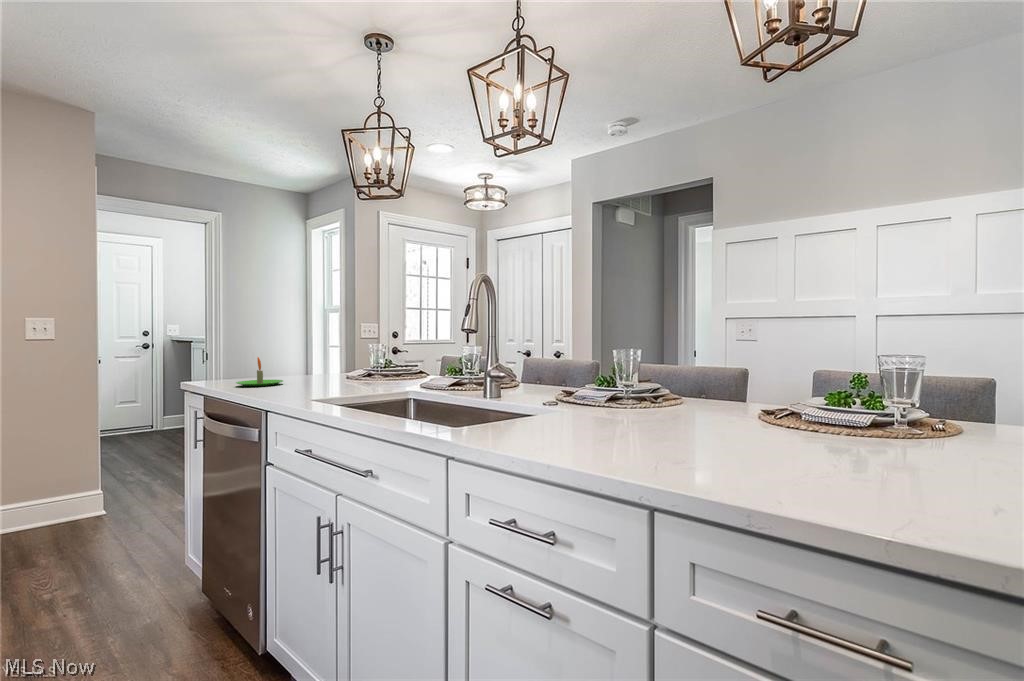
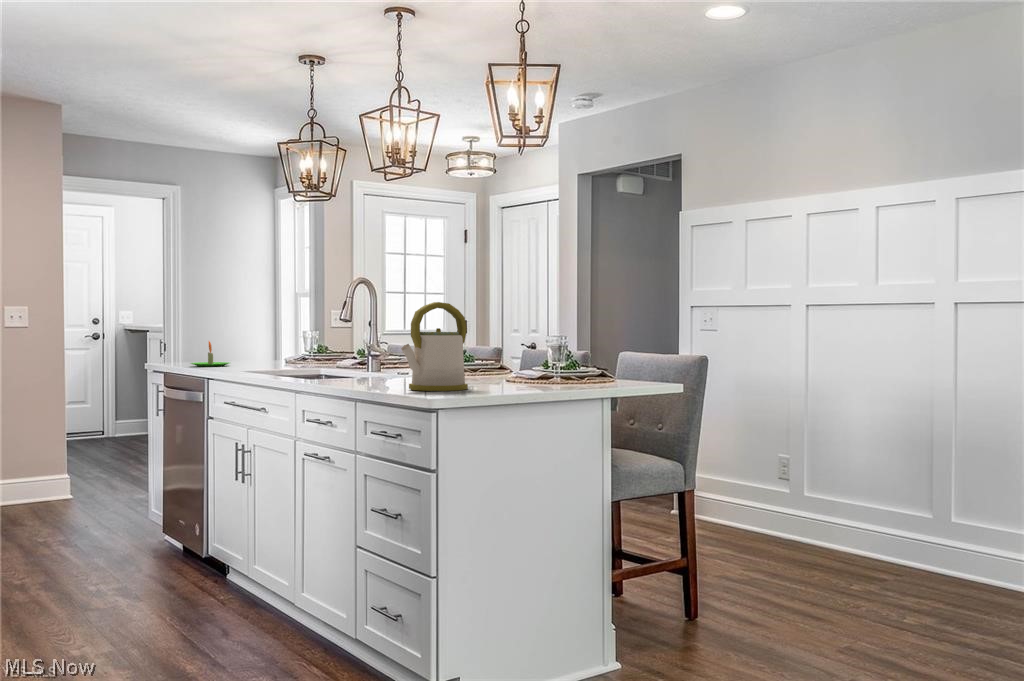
kettle: none [820,296,993,528] -> present [401,302,468,391]

